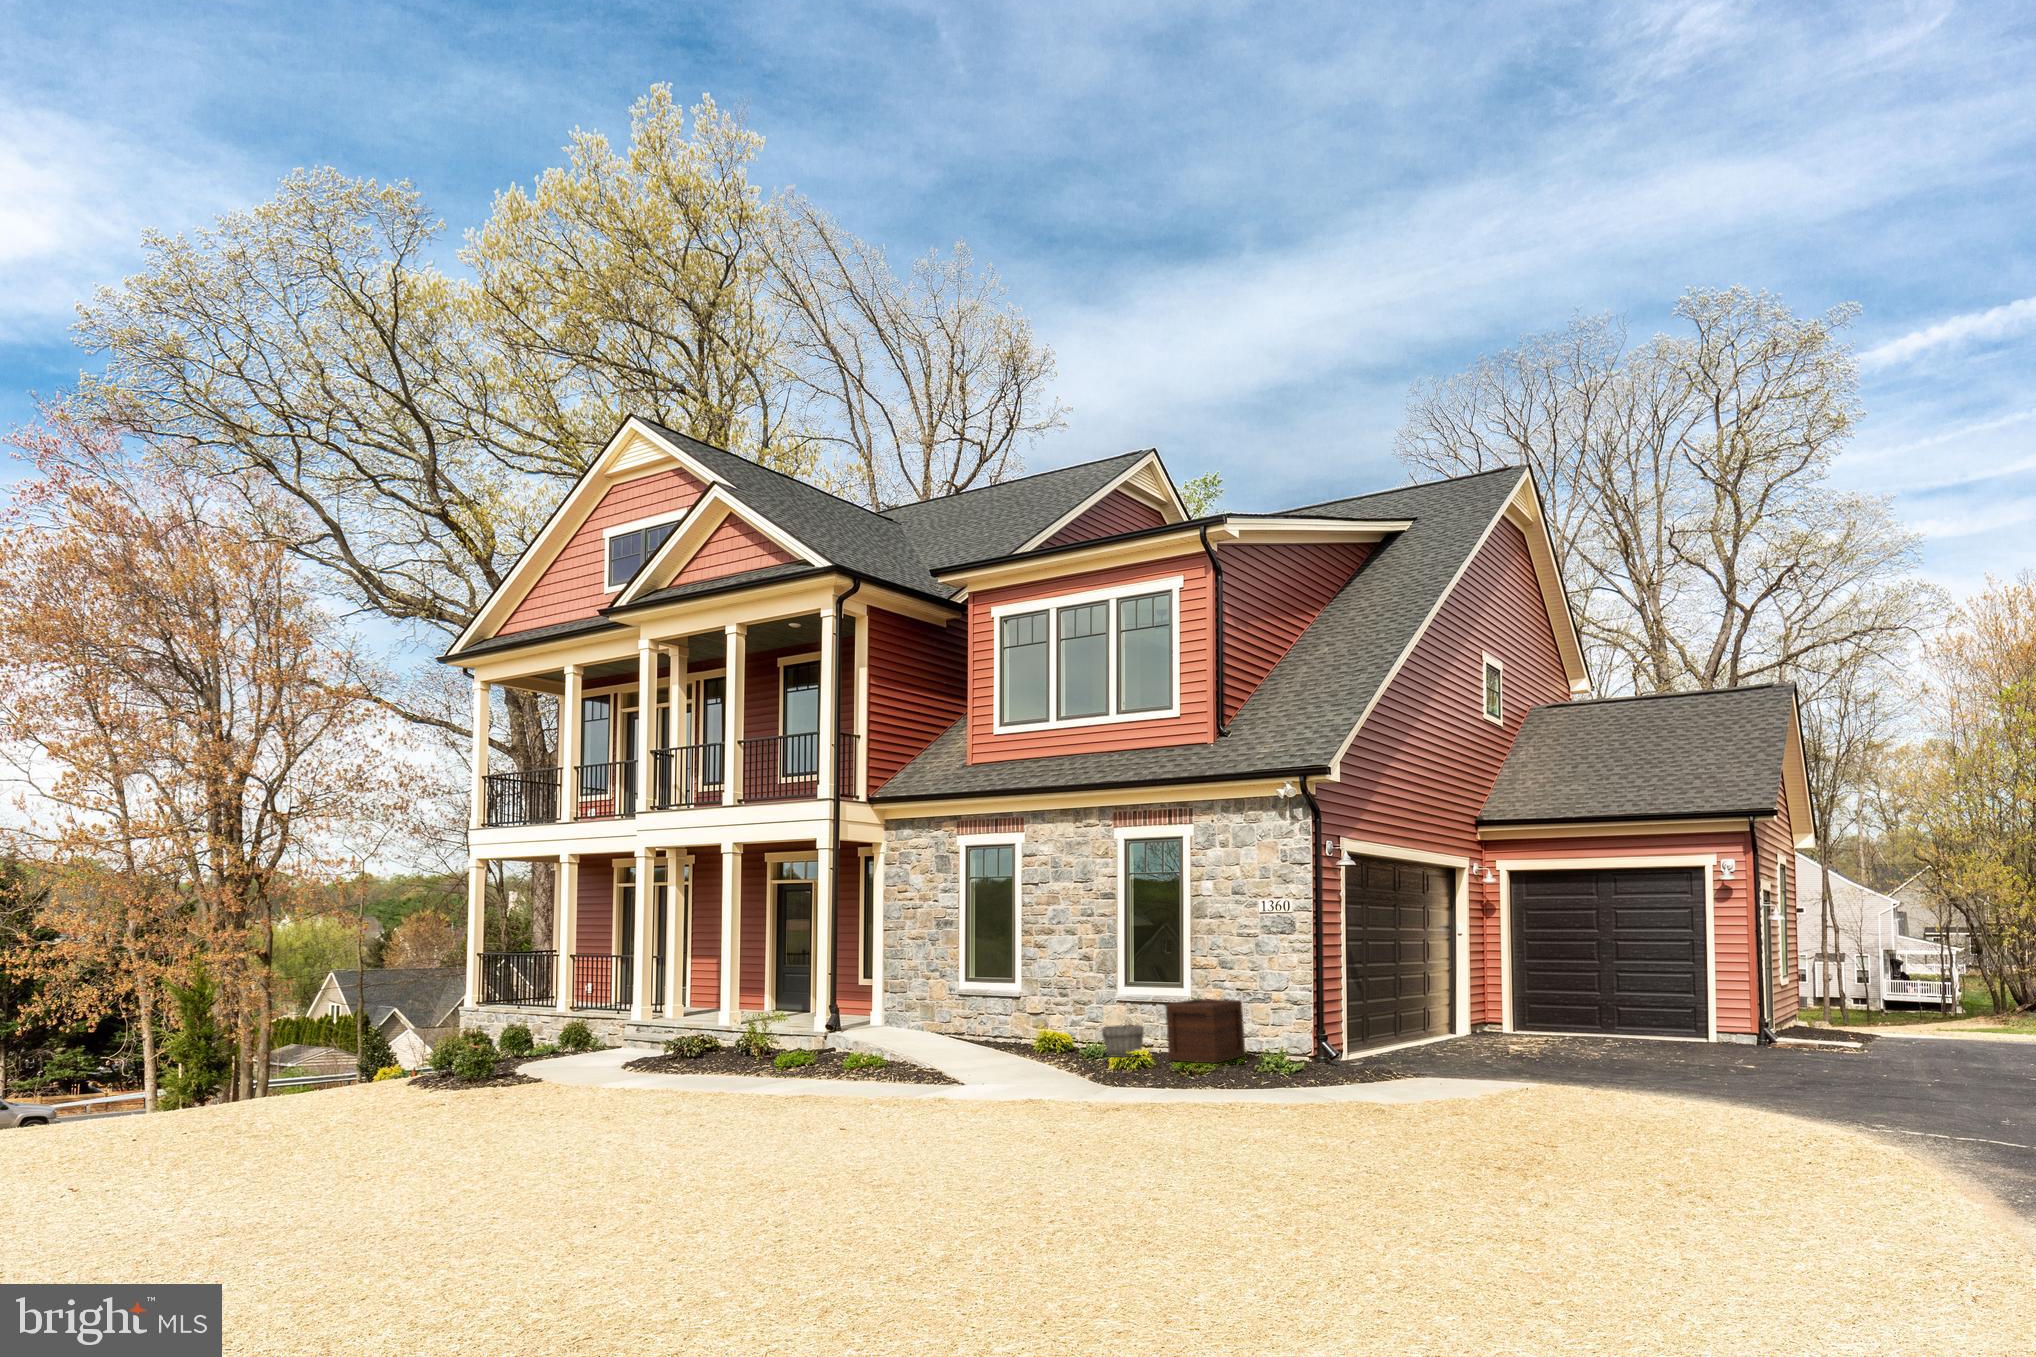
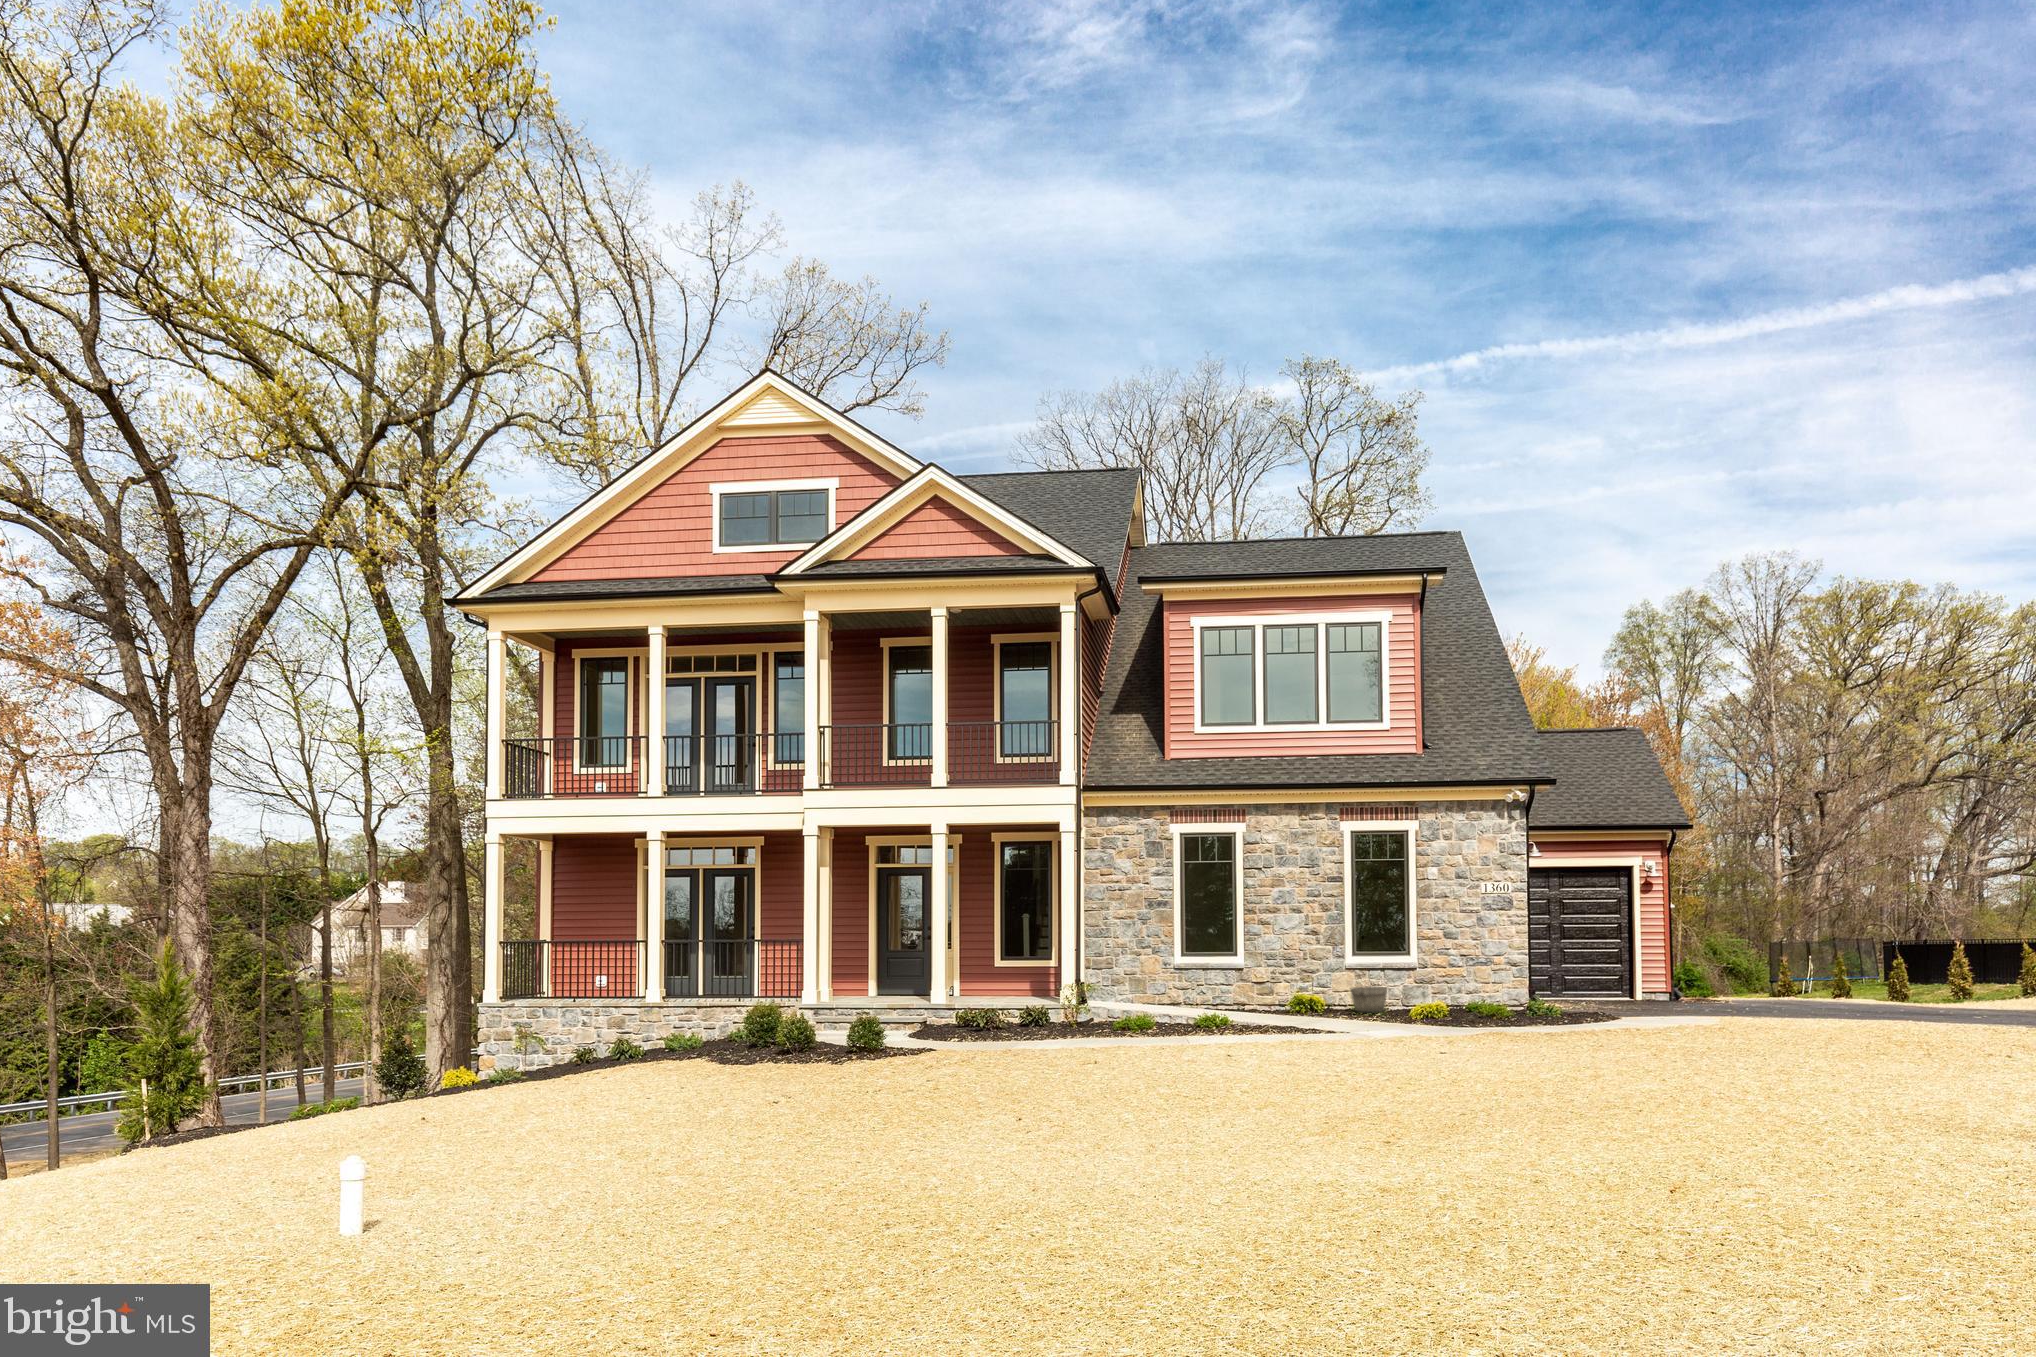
wooden crate: present [1166,999,1245,1063] -> none [1426,962,1478,1012]

